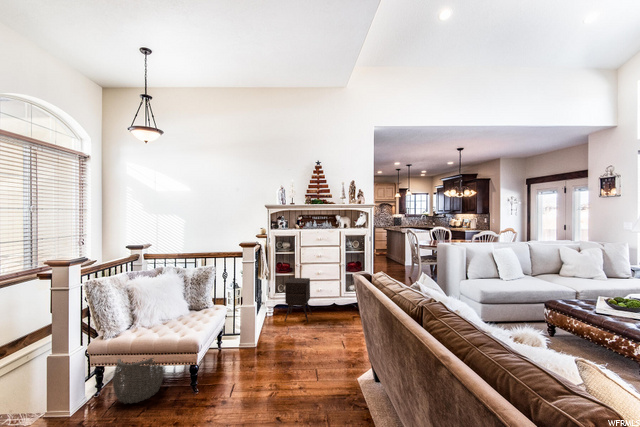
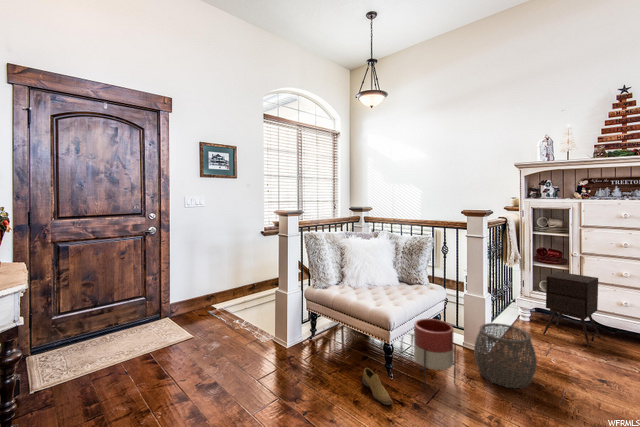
planter: none [211,333,242,390] -> present [414,319,456,389]
woven basket: present [113,358,164,403] -> present [474,323,537,388]
shoe: none [171,393,204,414] -> present [362,368,393,405]

